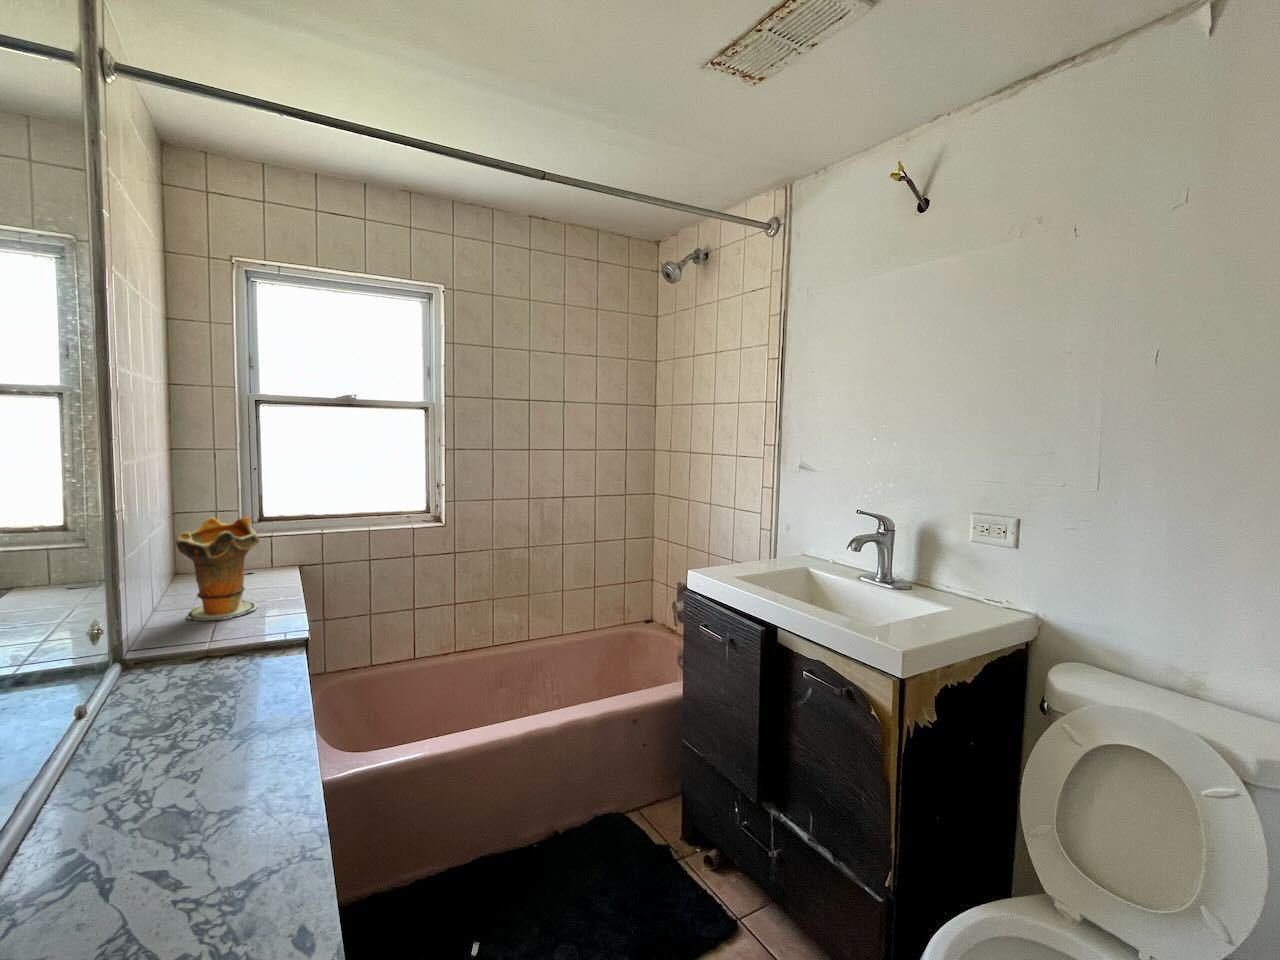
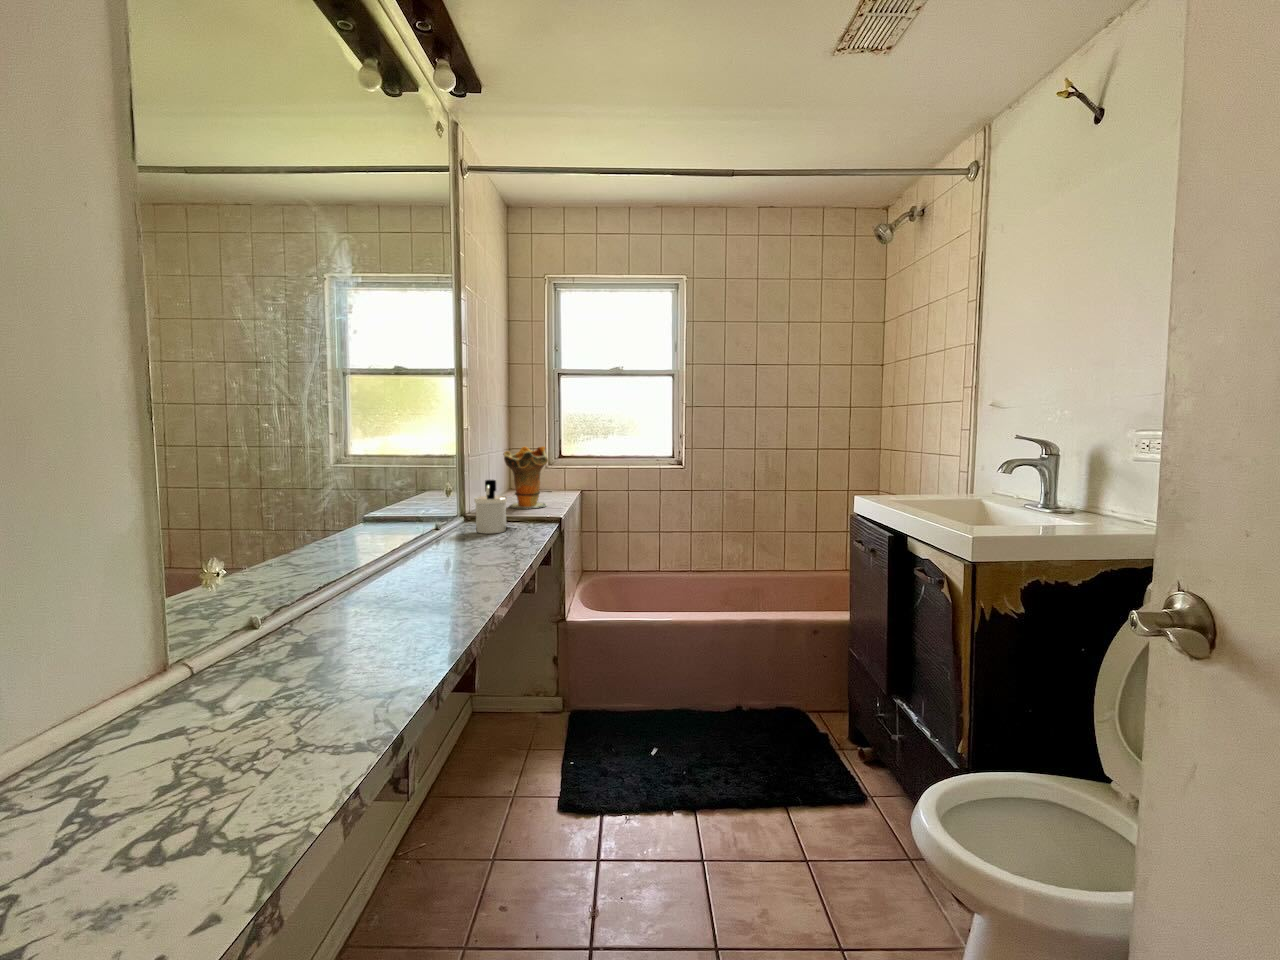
soap dispenser: none [135,600,204,698] -> present [474,480,507,534]

